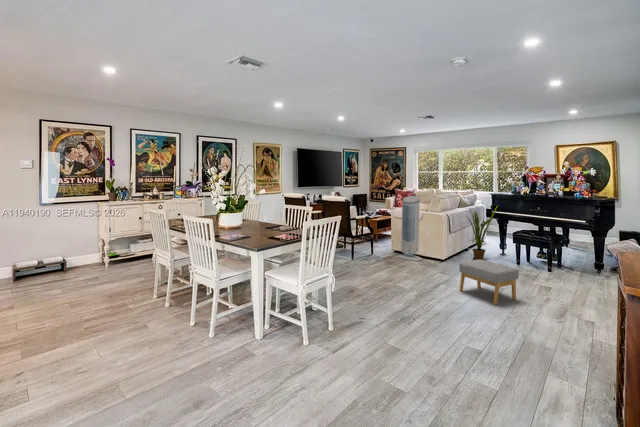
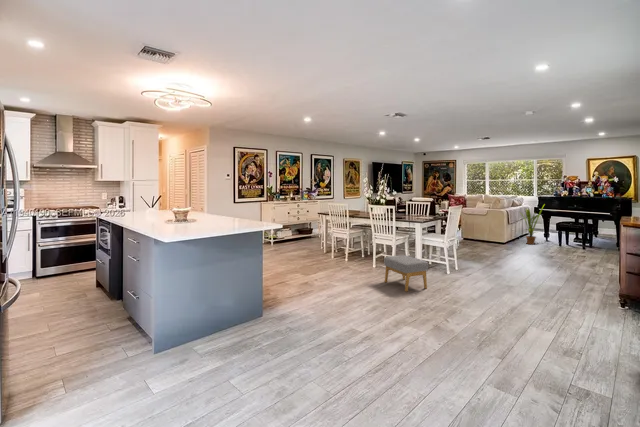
air purifier: present [397,196,422,261] -> none [468,198,489,245]
footstool: present [459,259,519,305] -> present [384,255,428,292]

